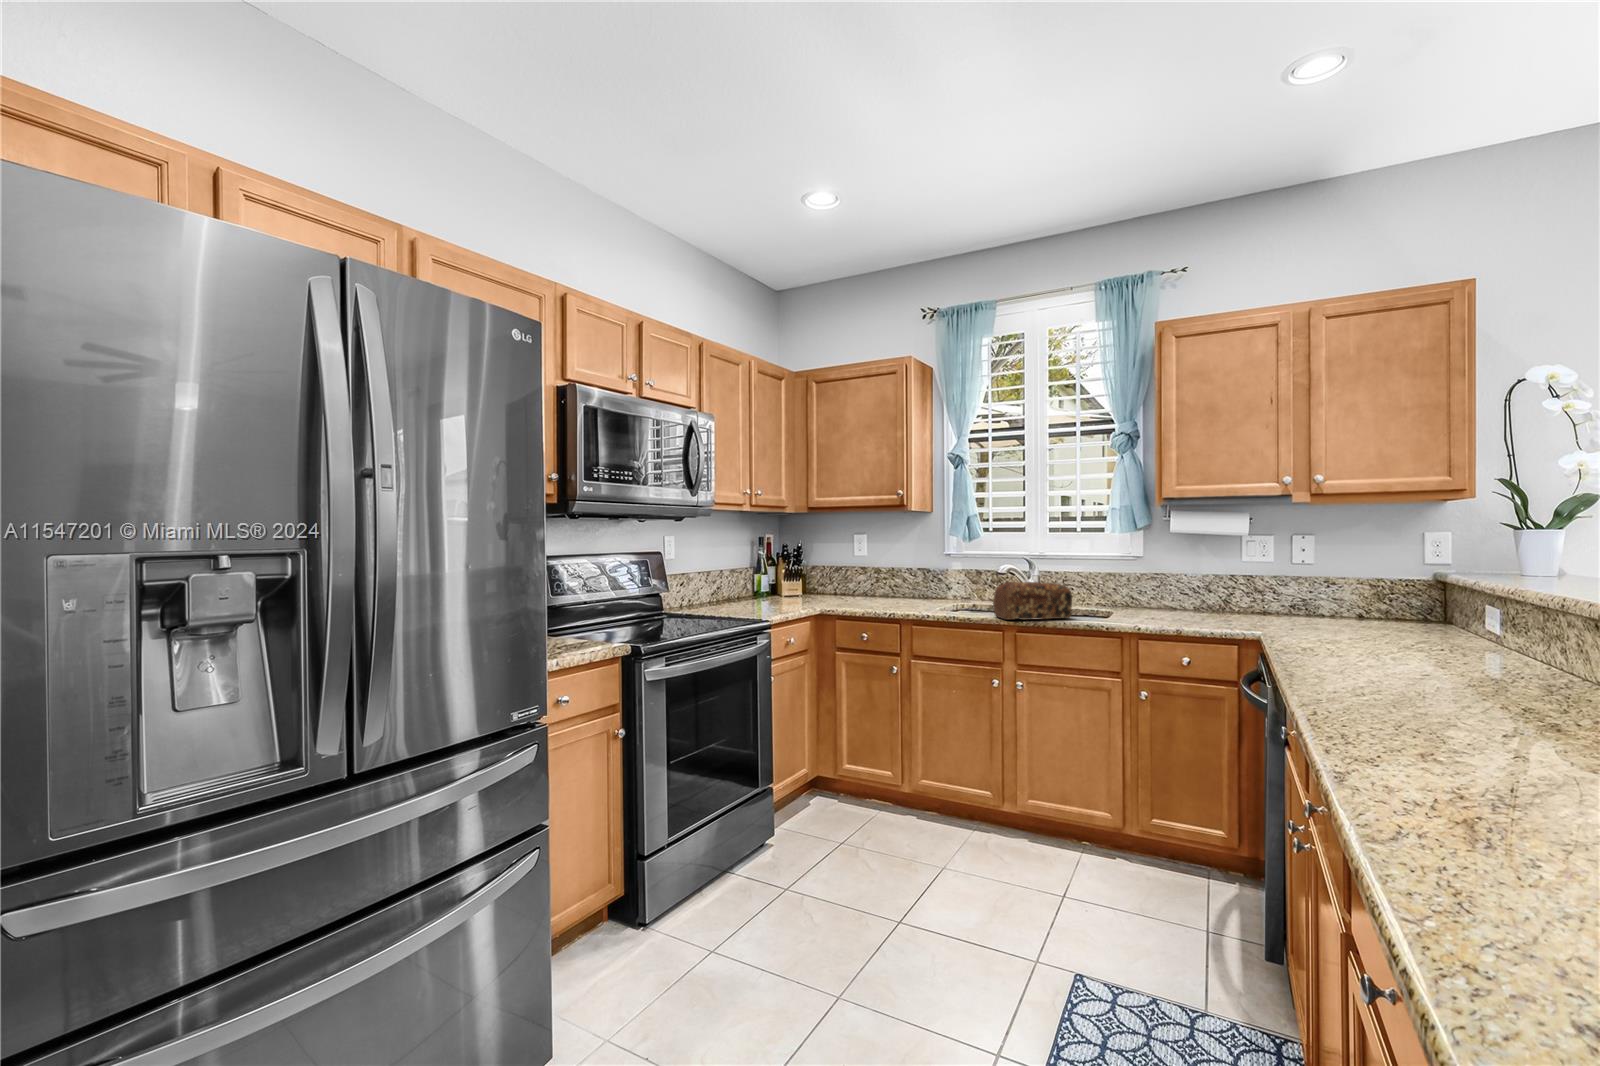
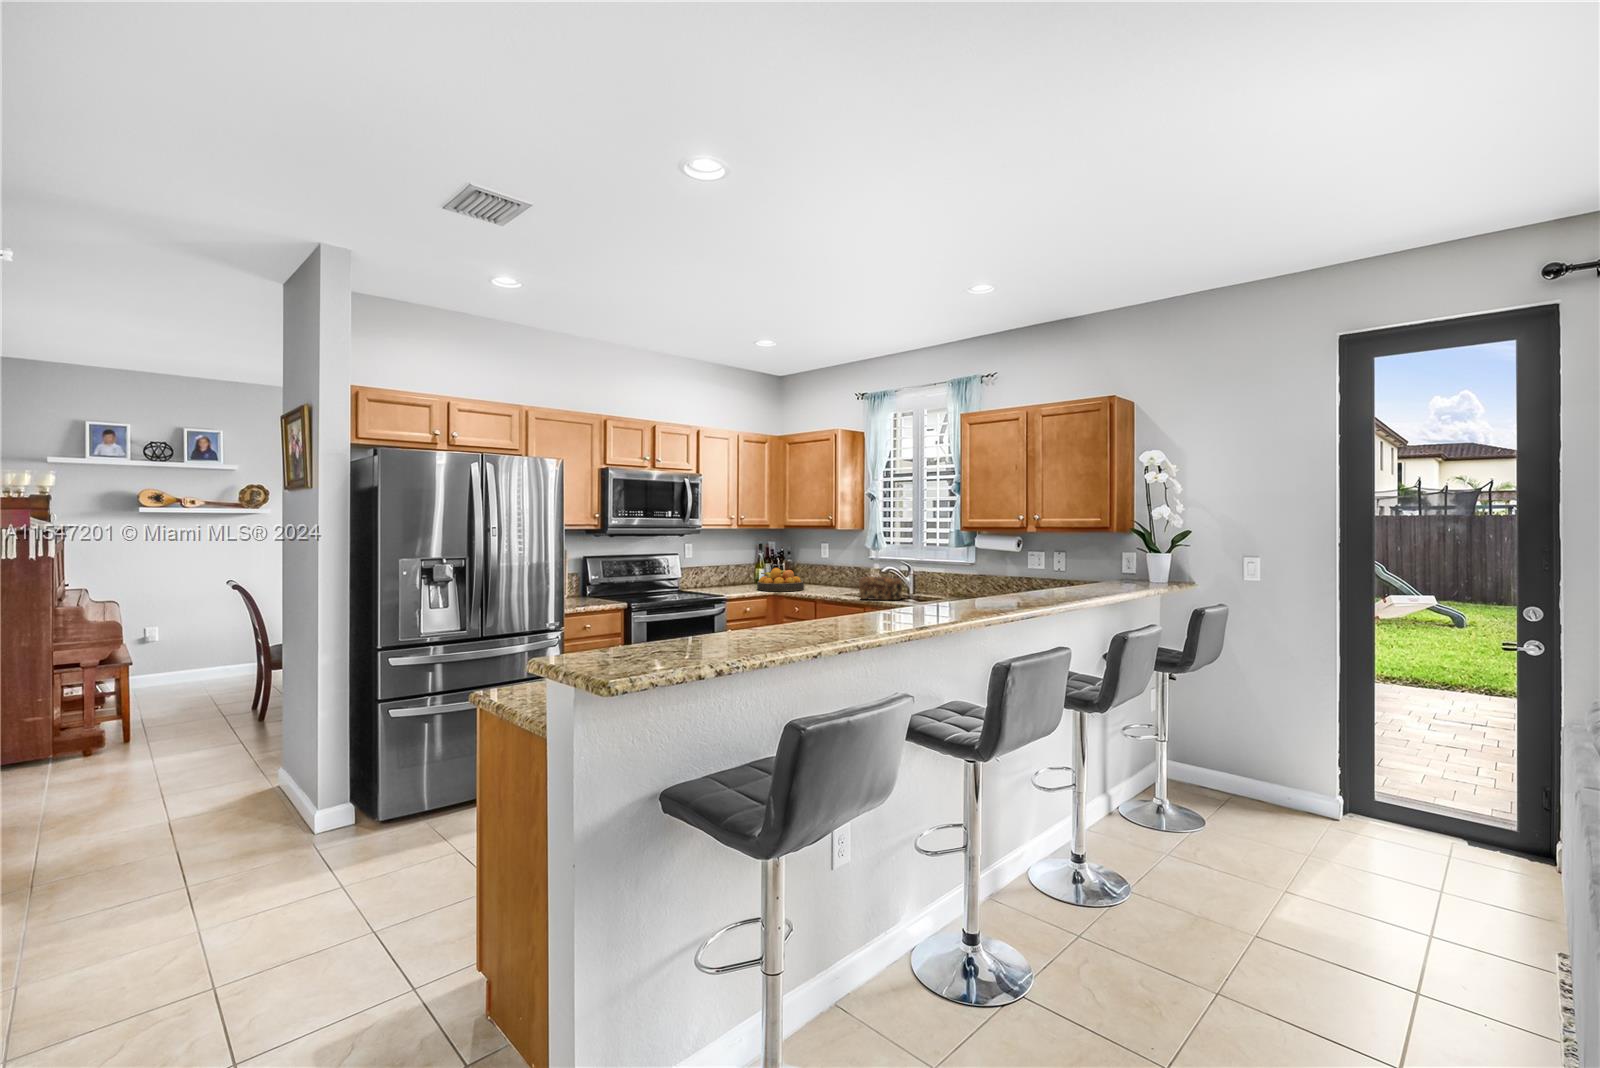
fruit bowl: none [790,572,864,610] -> present [757,568,804,591]

